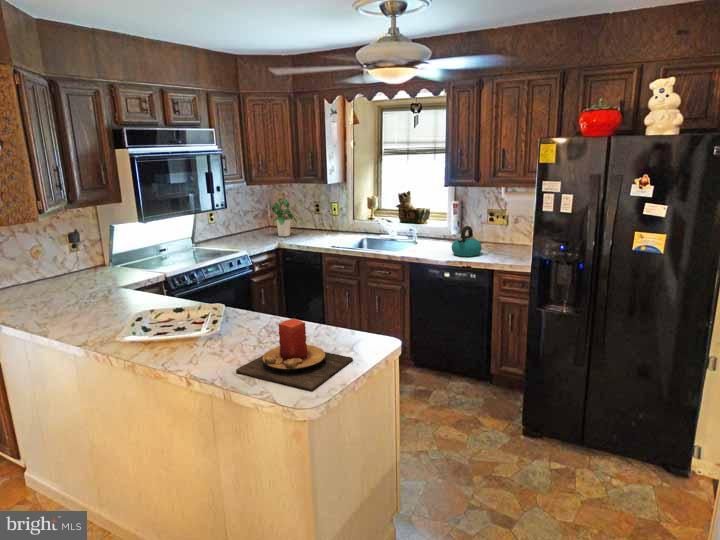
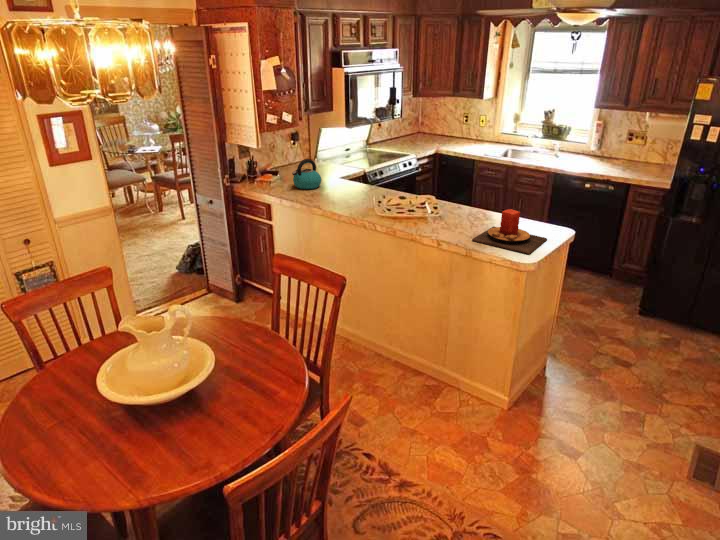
potted plant: present [268,198,297,236] -> none [425,109,450,143]
kettle: present [451,226,482,257] -> present [292,159,321,189]

